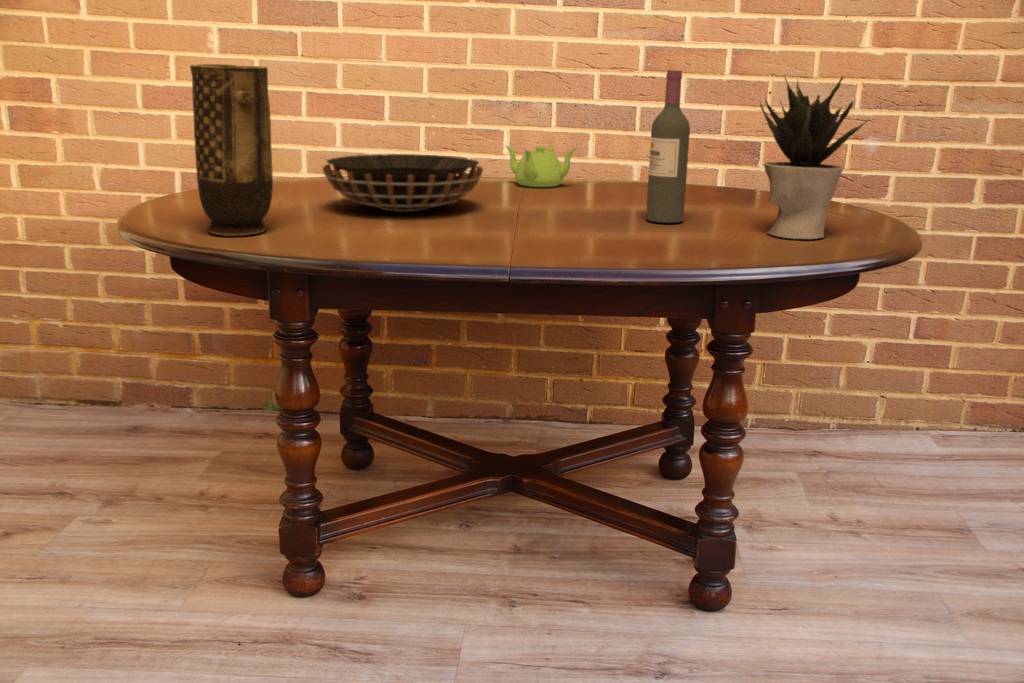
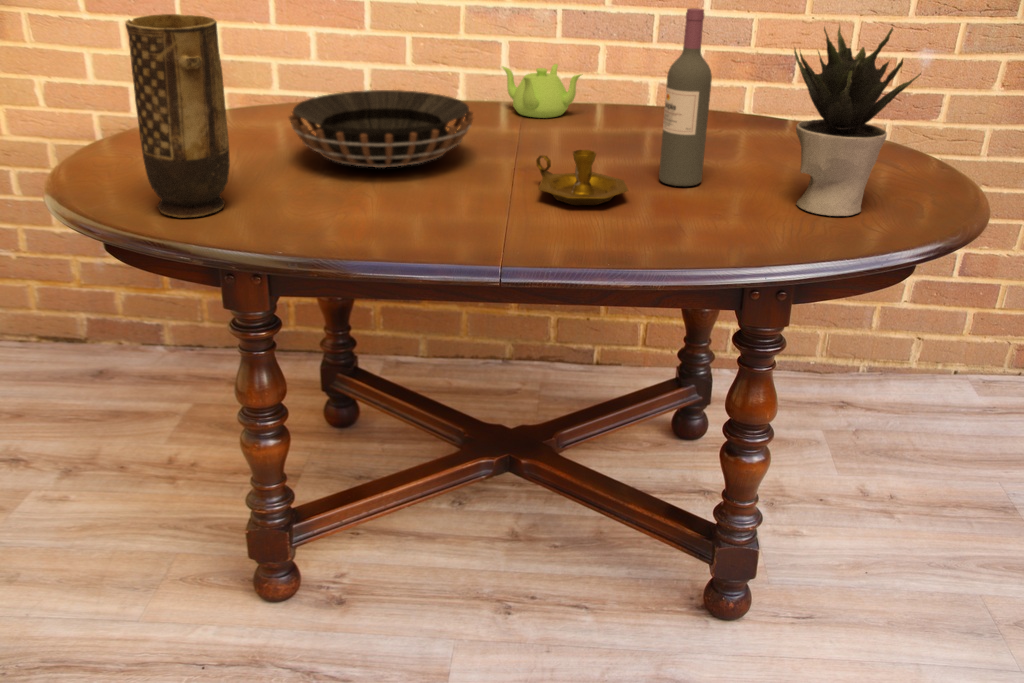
candlestick: none [539,187,620,232] -> present [536,150,628,205]

